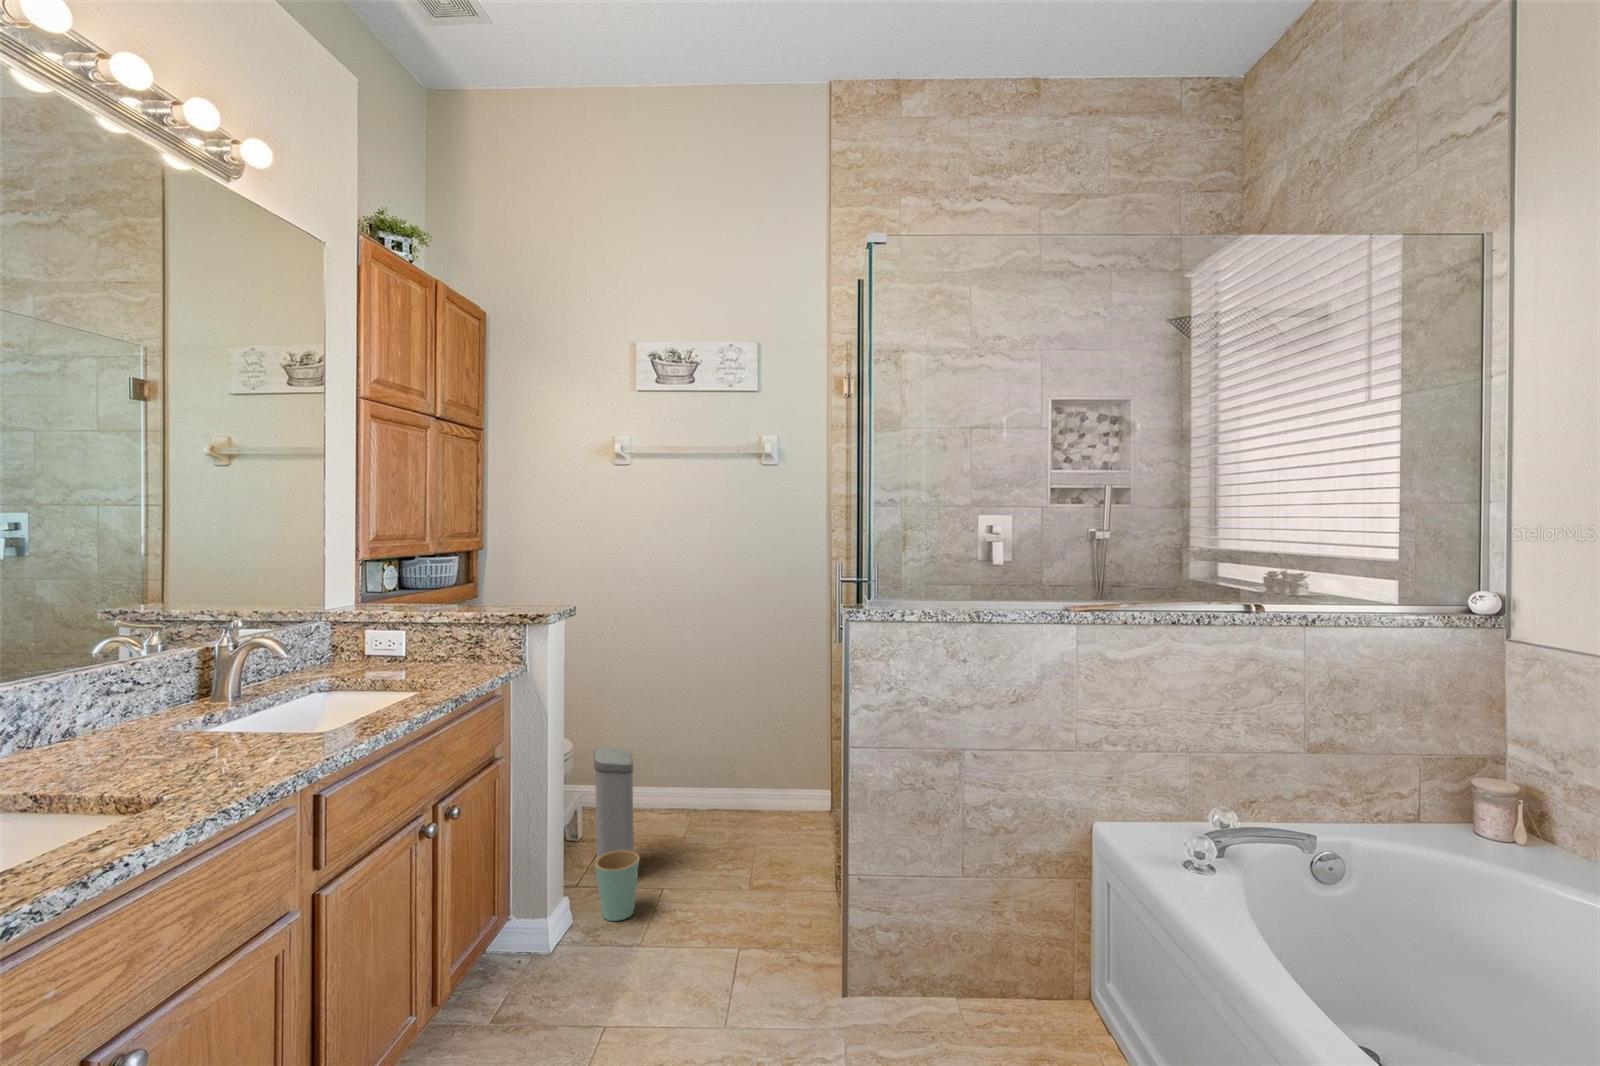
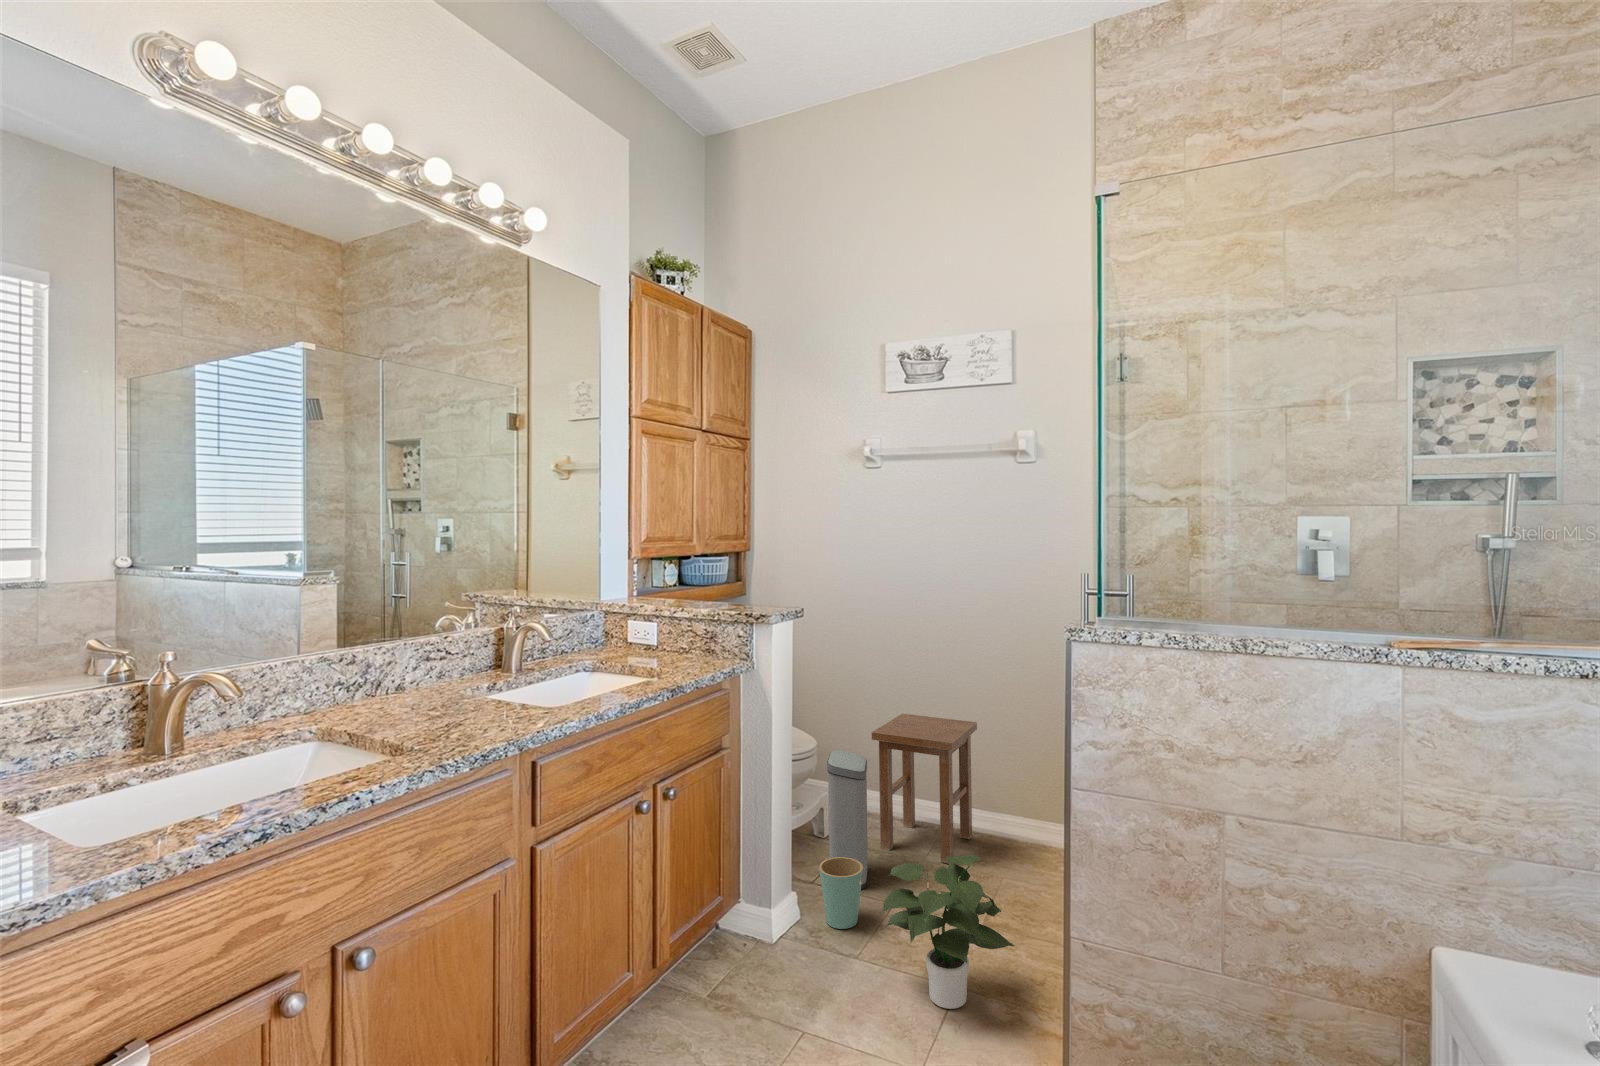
stool: none [631,705,727,840] -> present [872,714,977,864]
potted plant: none [672,823,792,966] -> present [882,855,1015,1009]

